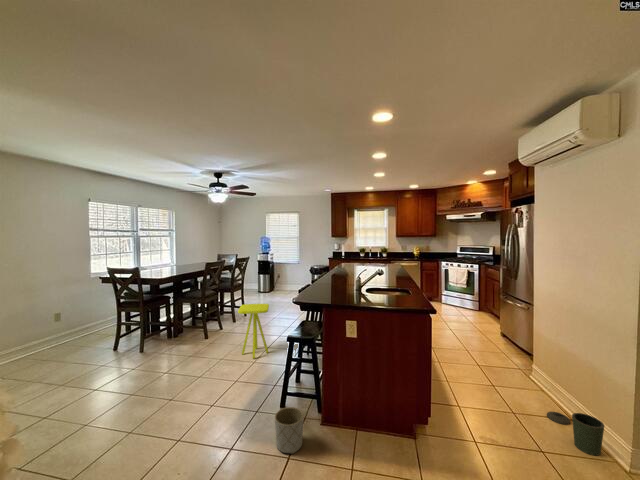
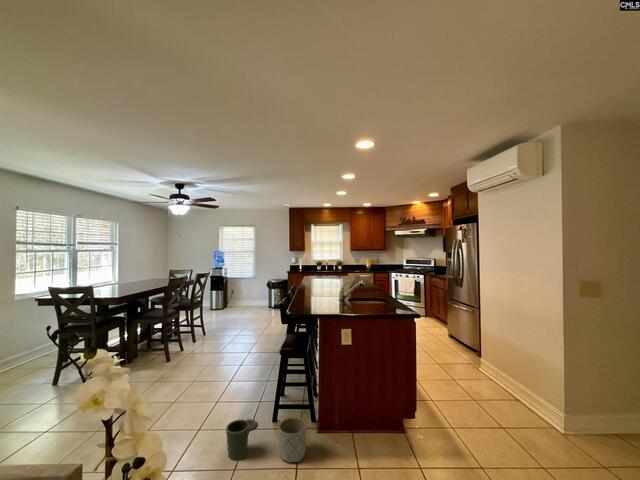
side table: present [238,304,269,358] -> none [212,319,243,377]
trash can: present [547,412,604,455] -> present [226,419,257,460]

